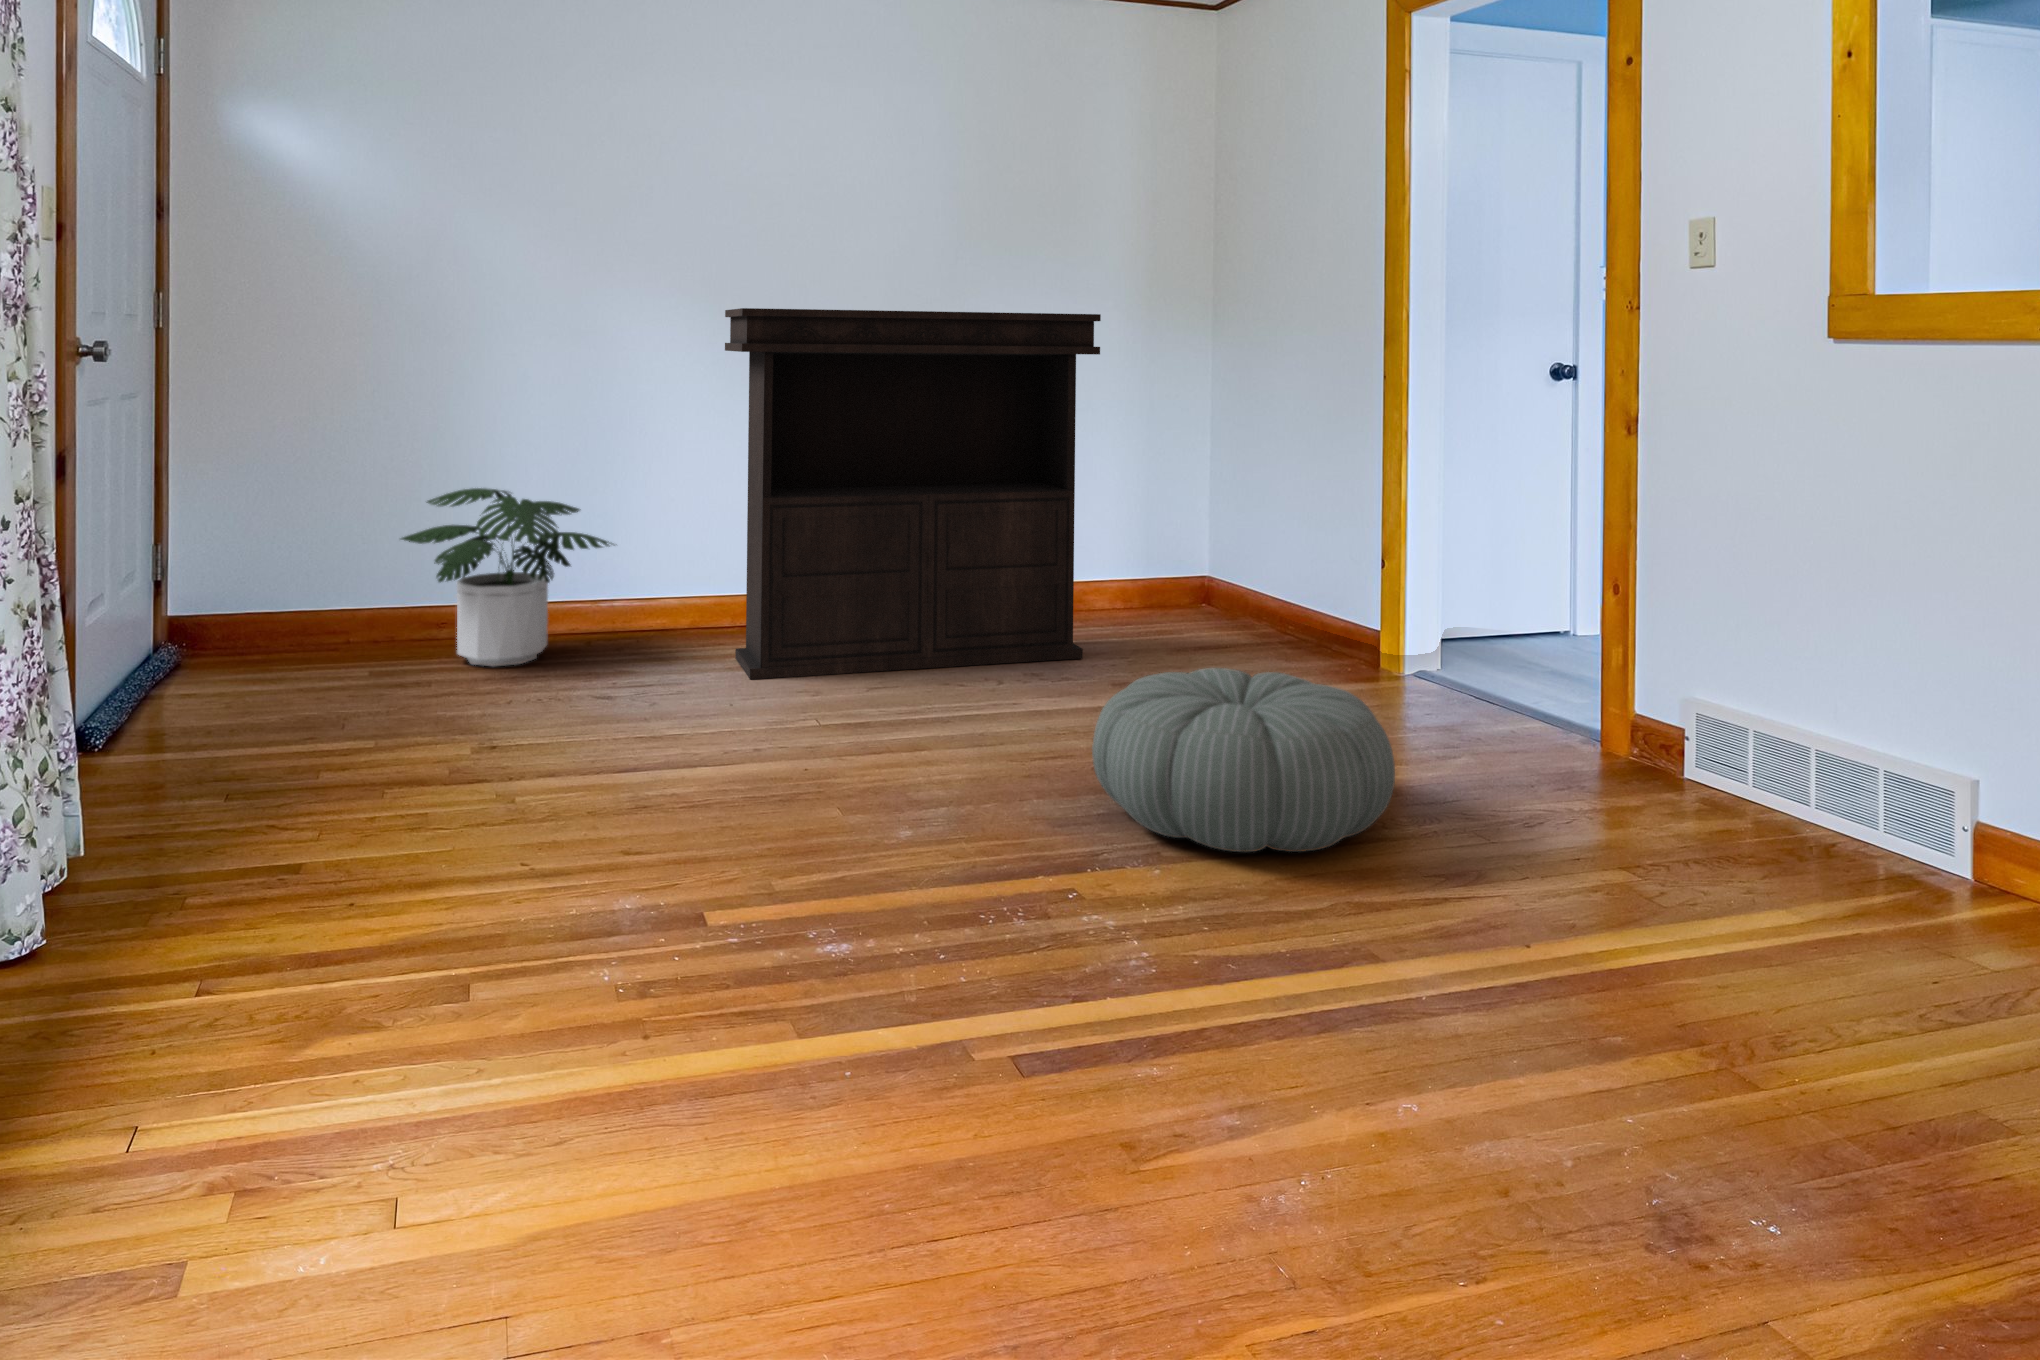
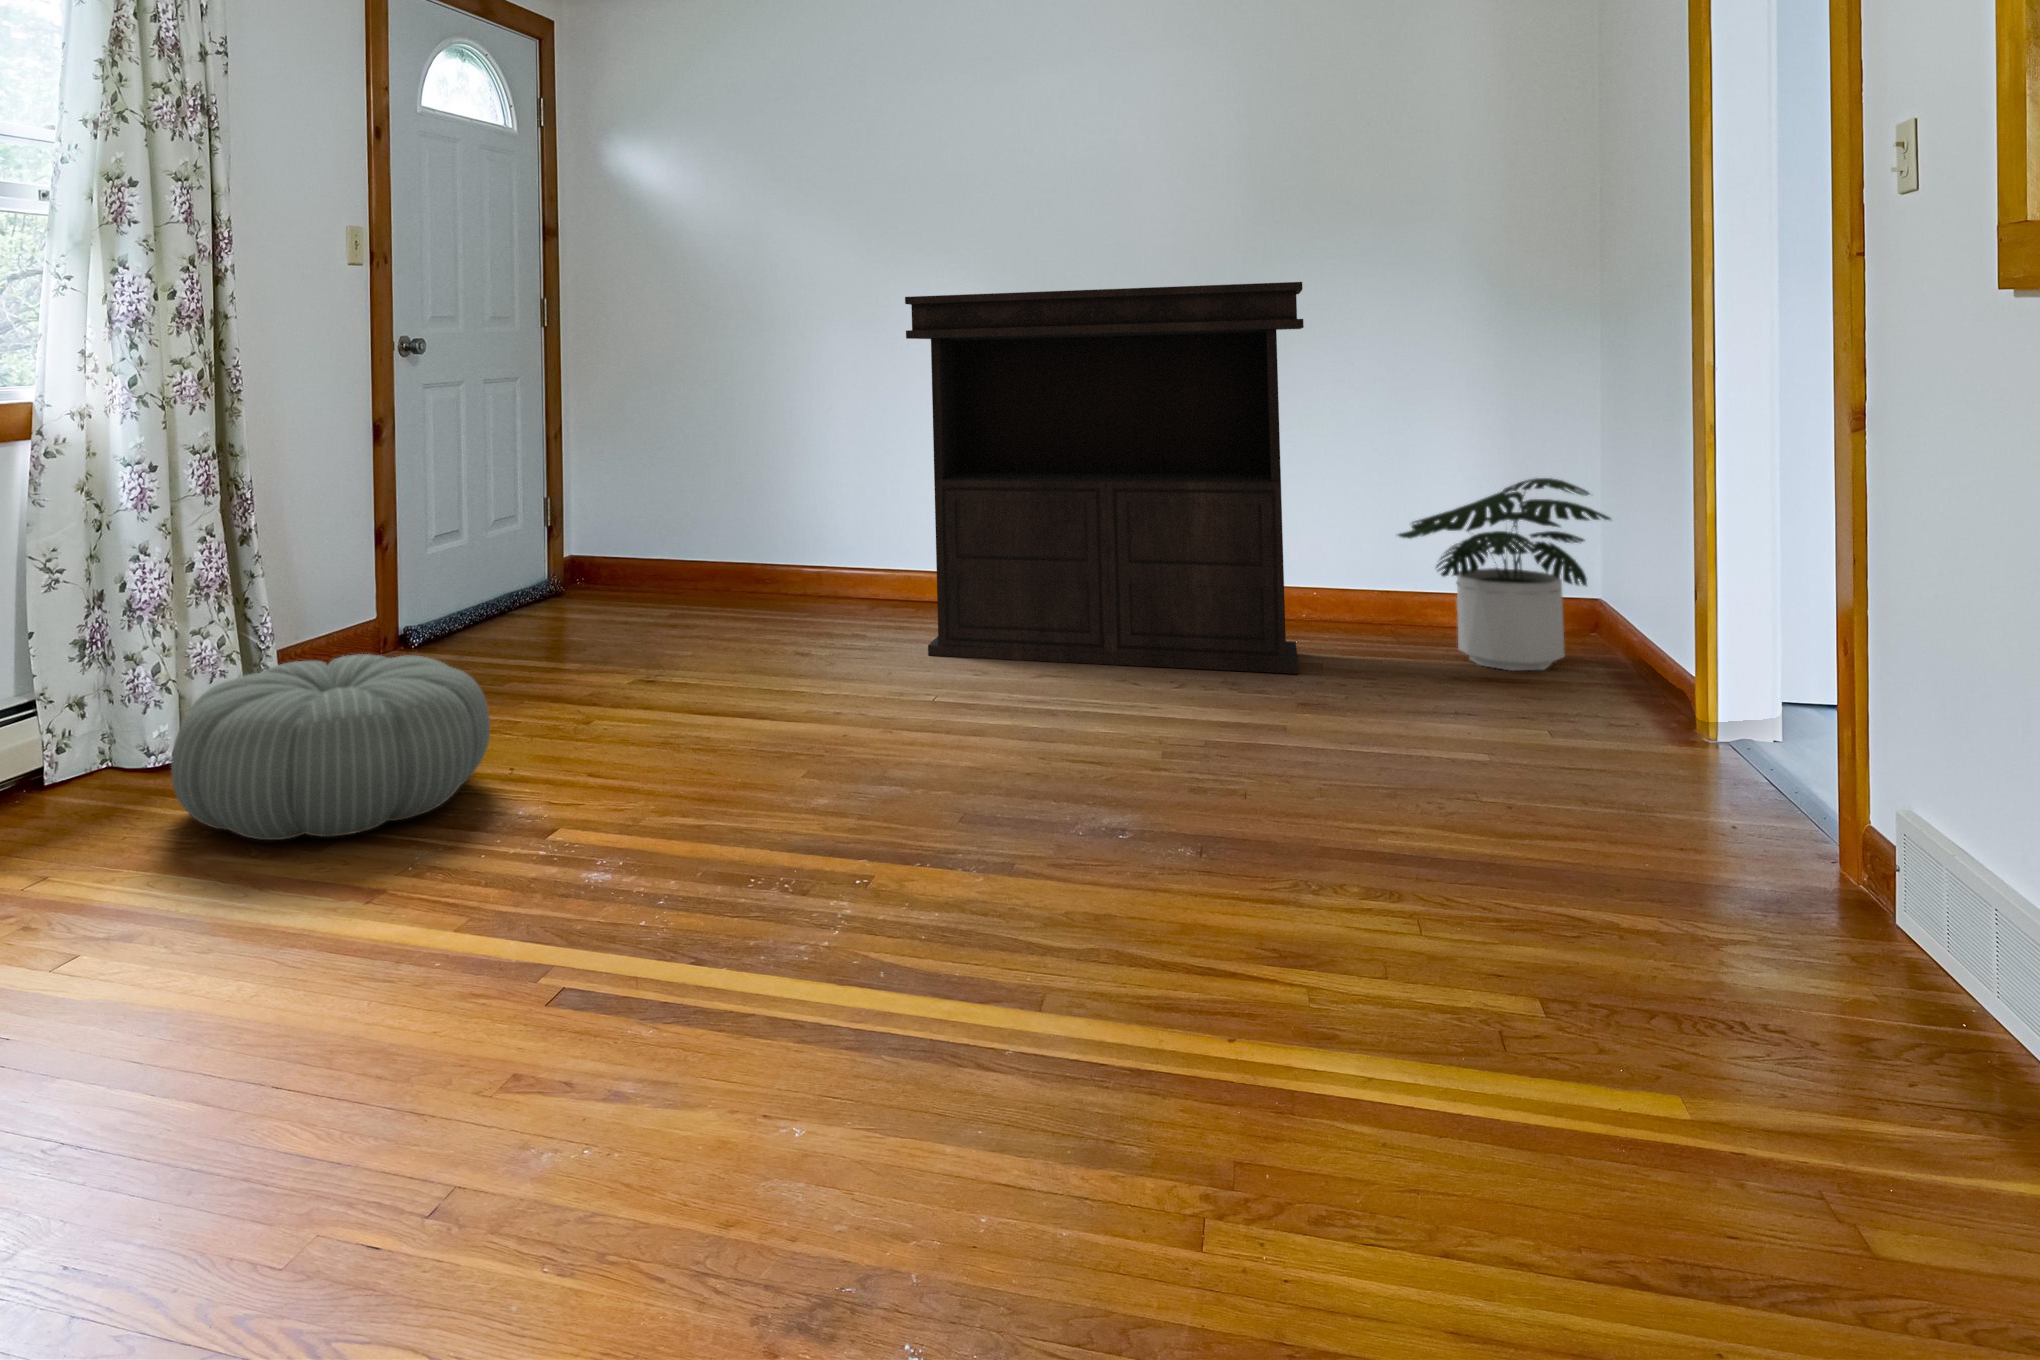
potted plant: present [401,488,612,666] -> present [1398,478,1611,670]
pouf: present [1092,668,1395,853] -> present [171,654,490,840]

